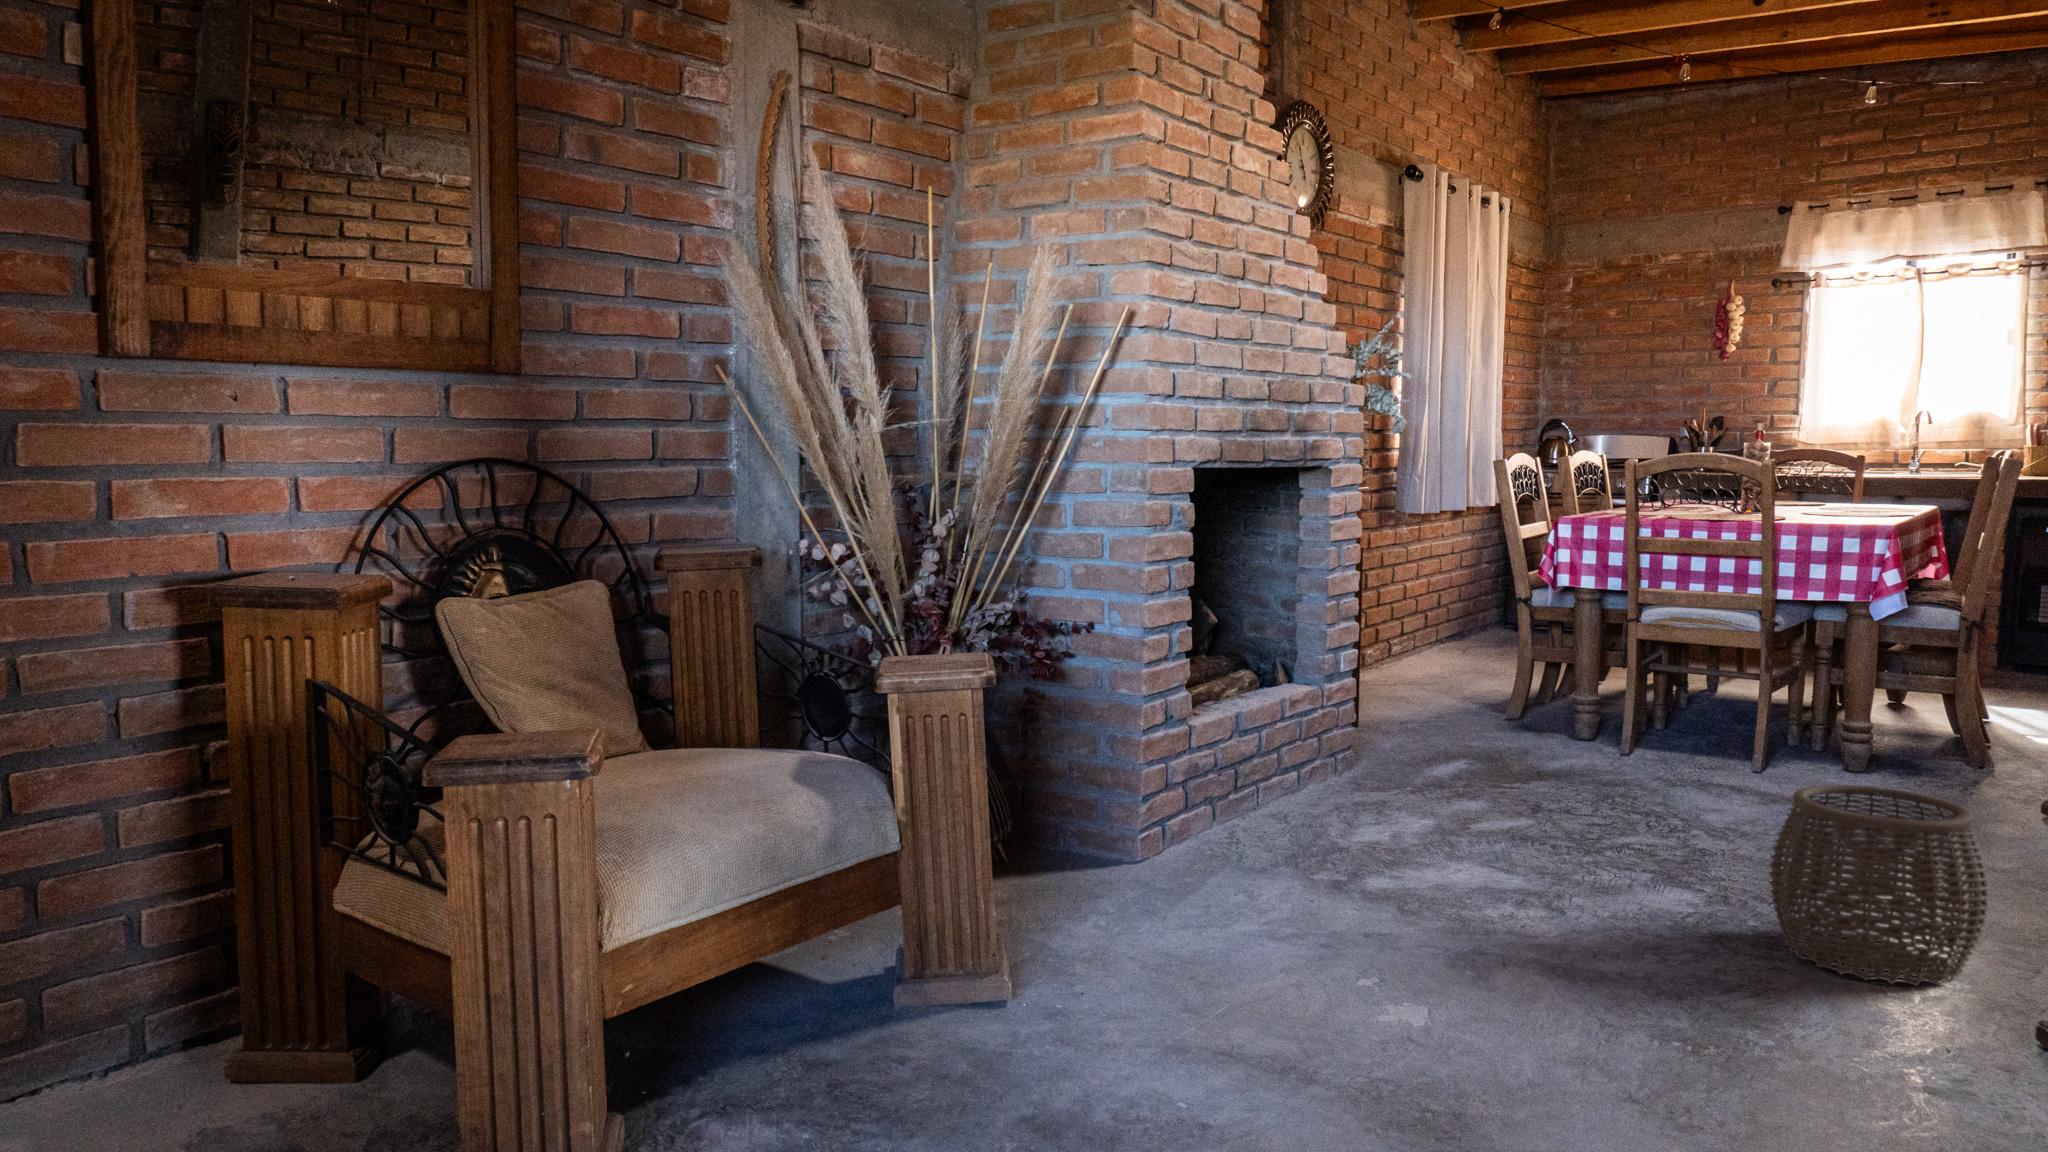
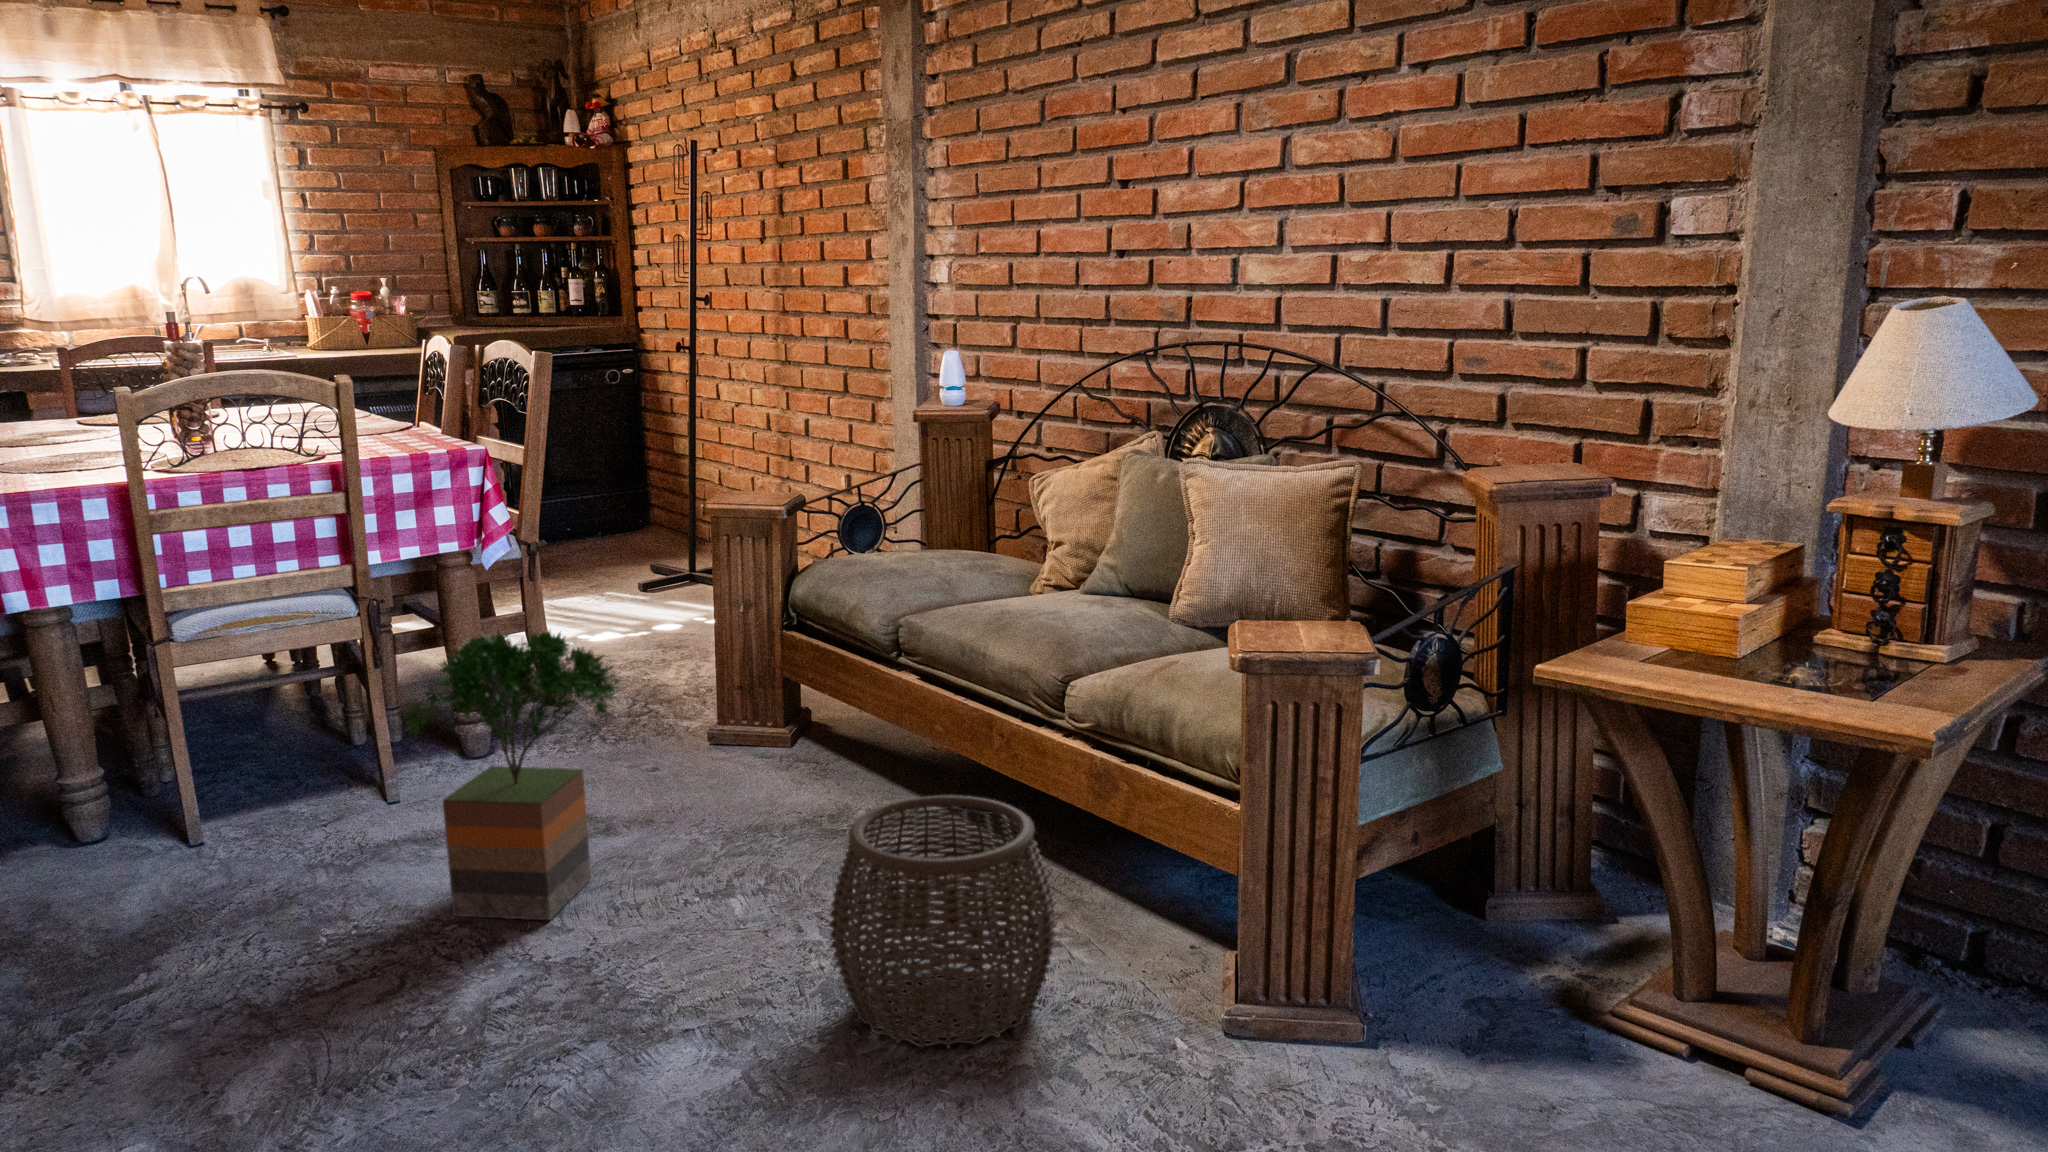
potted tree: none [1655,628,1831,839] -> present [404,631,621,920]

